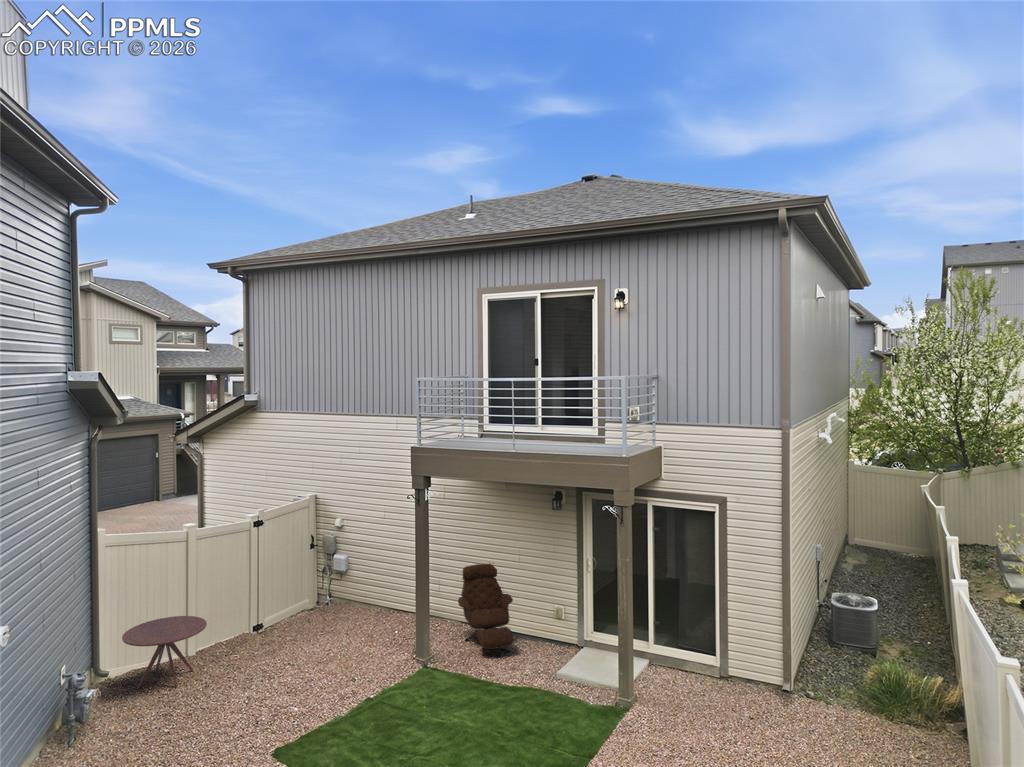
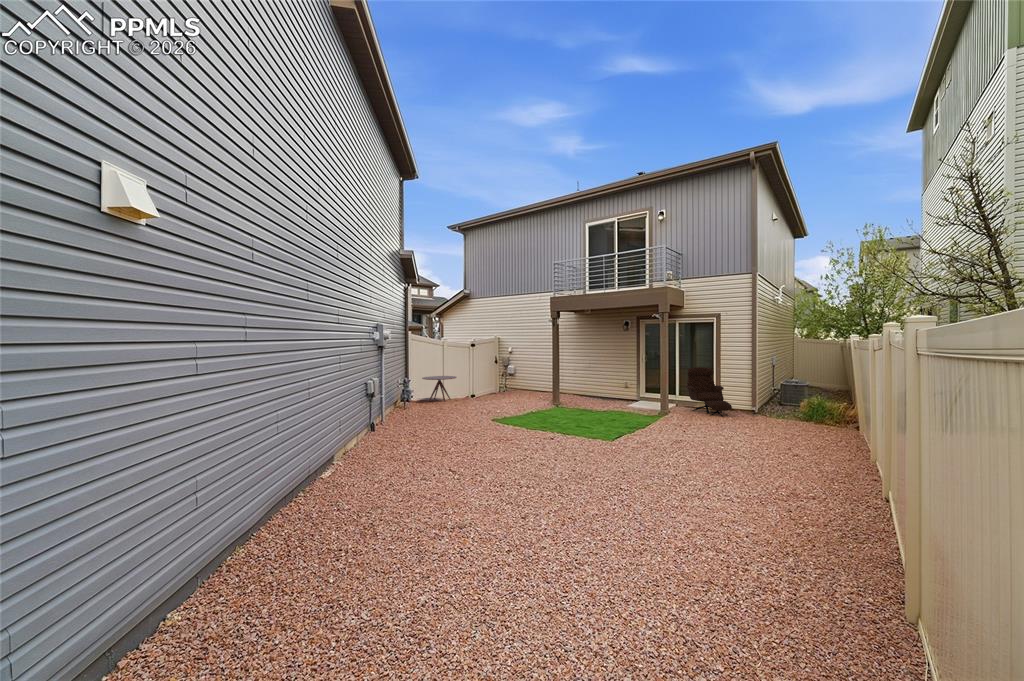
lounge chair: present [458,564,514,658] -> present [686,367,732,417]

